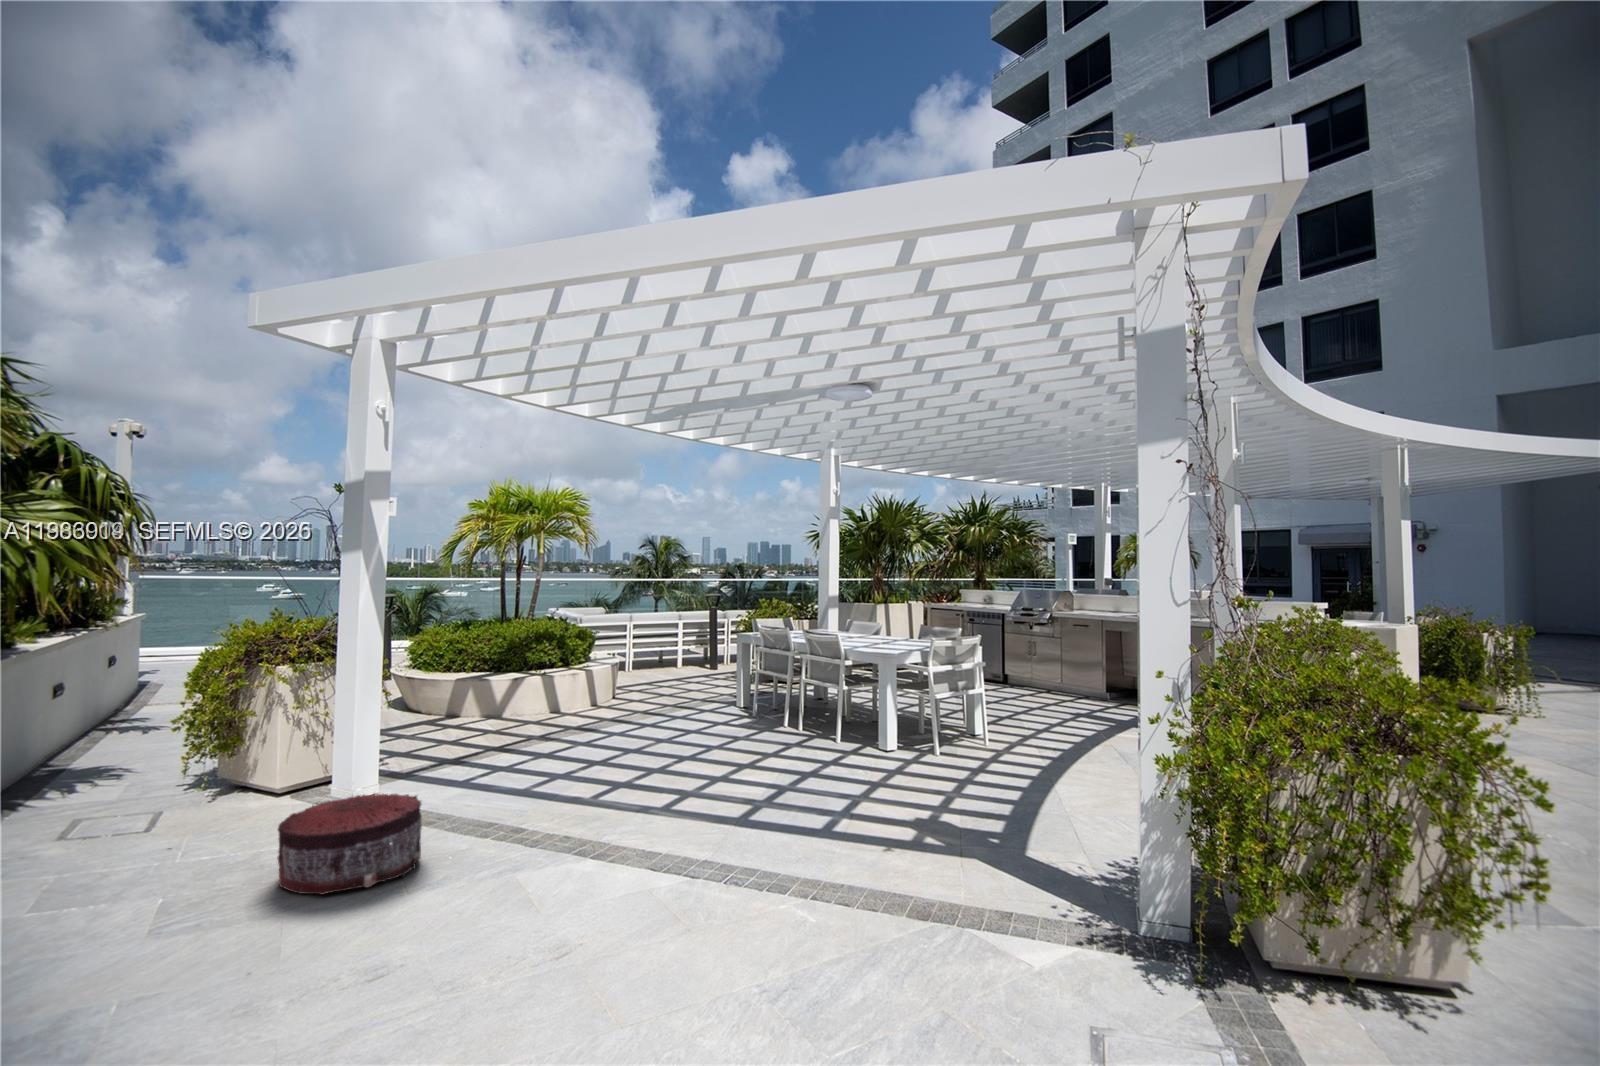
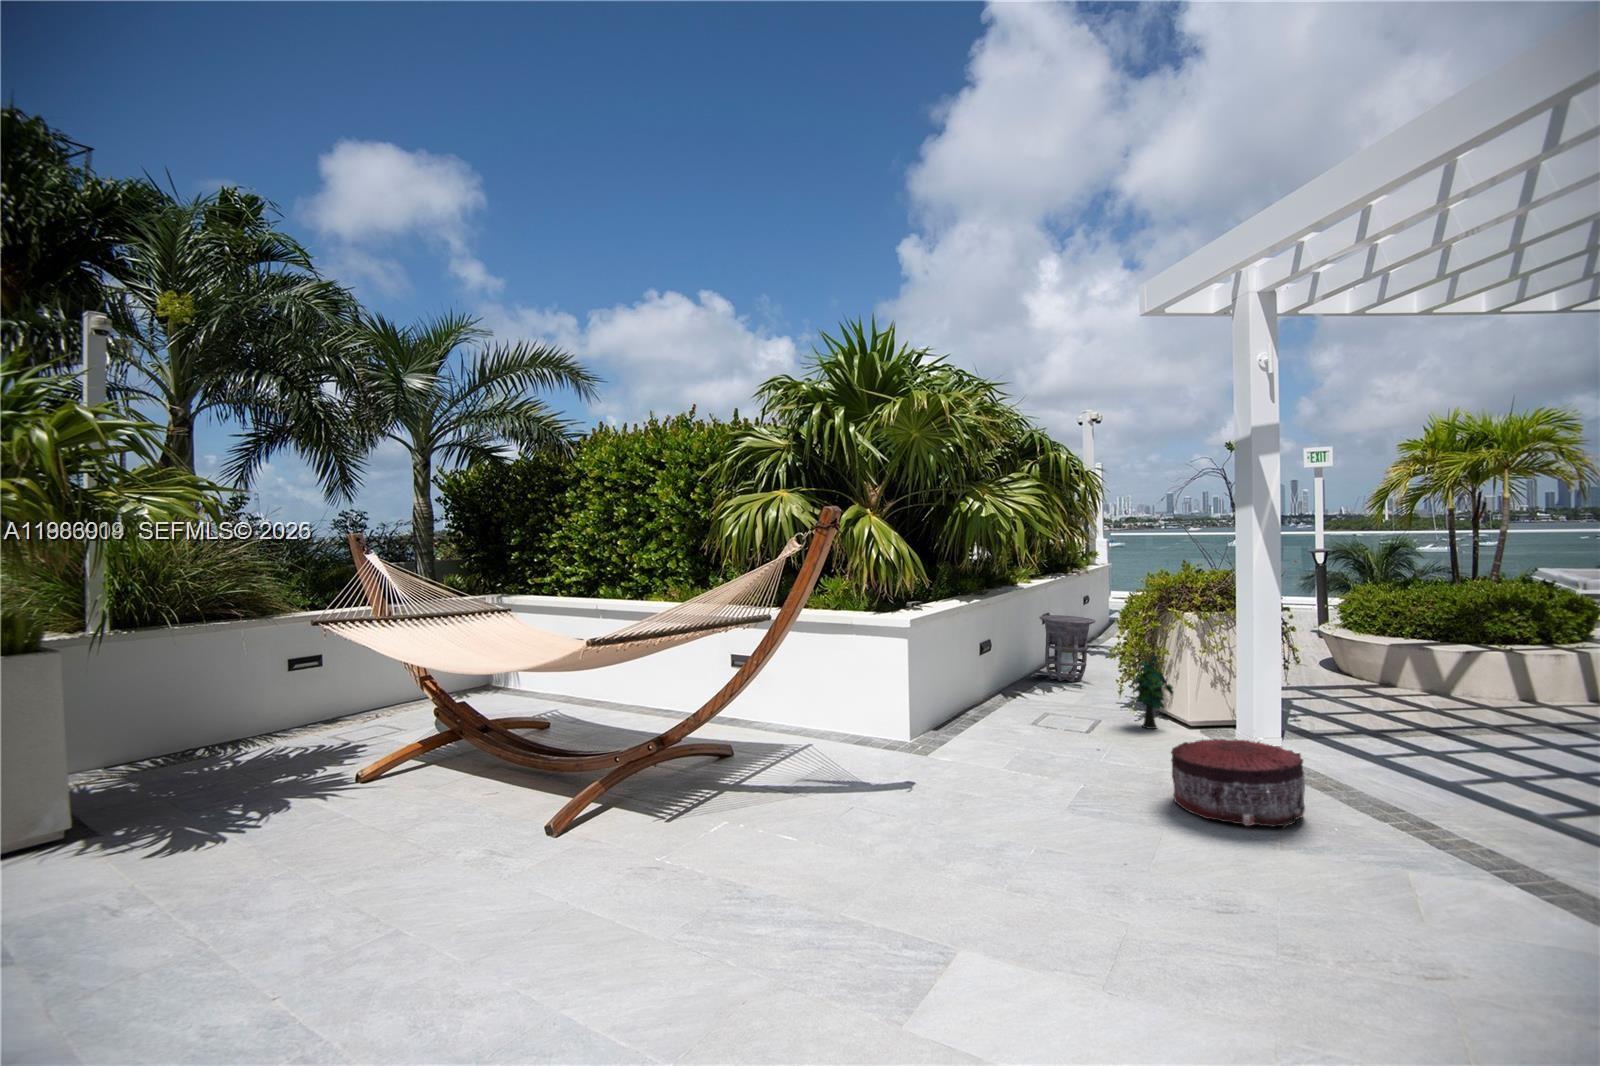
side table: none [46,684,141,773] -> present [1039,615,1096,682]
decorative plant: none [202,719,261,809] -> present [1132,656,1173,729]

